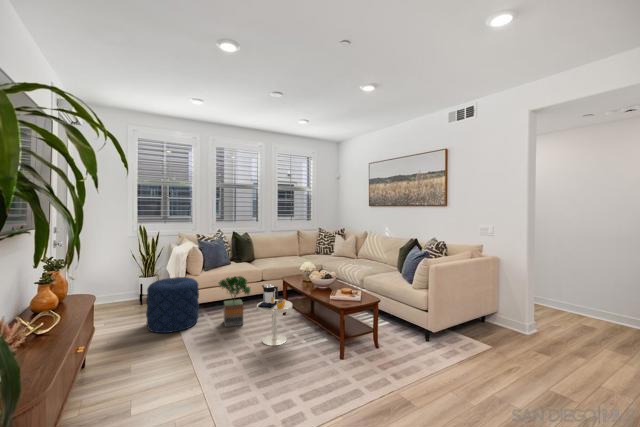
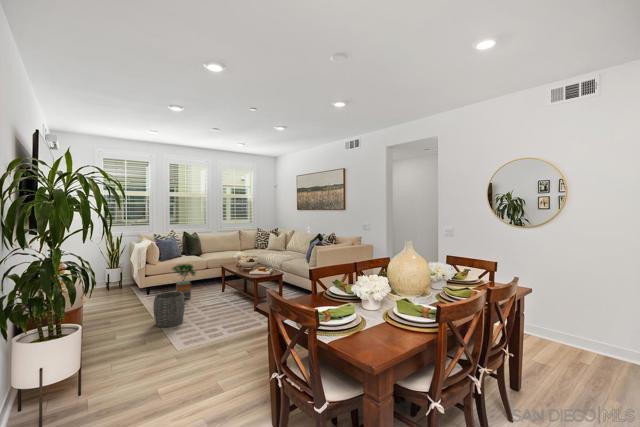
pouf: present [146,277,199,333] -> none [117,266,157,305]
side table: present [257,285,292,346] -> none [199,267,225,307]
woven basket: none [191,327,237,389] -> present [154,292,185,327]

